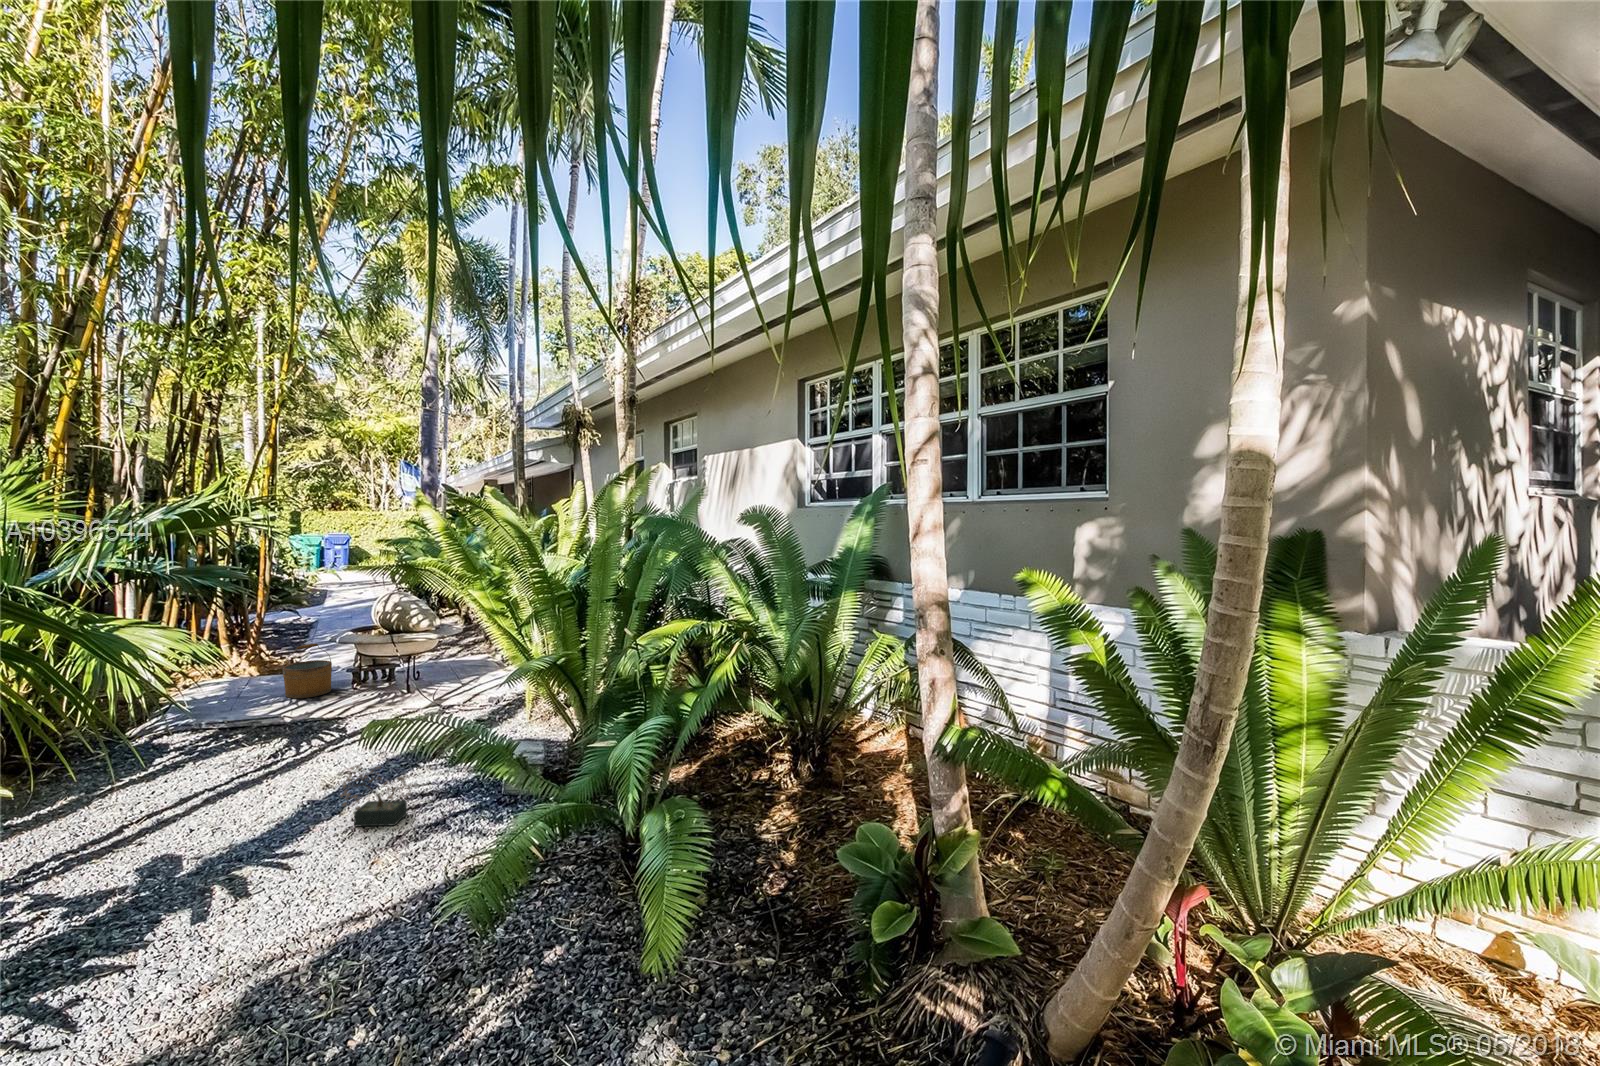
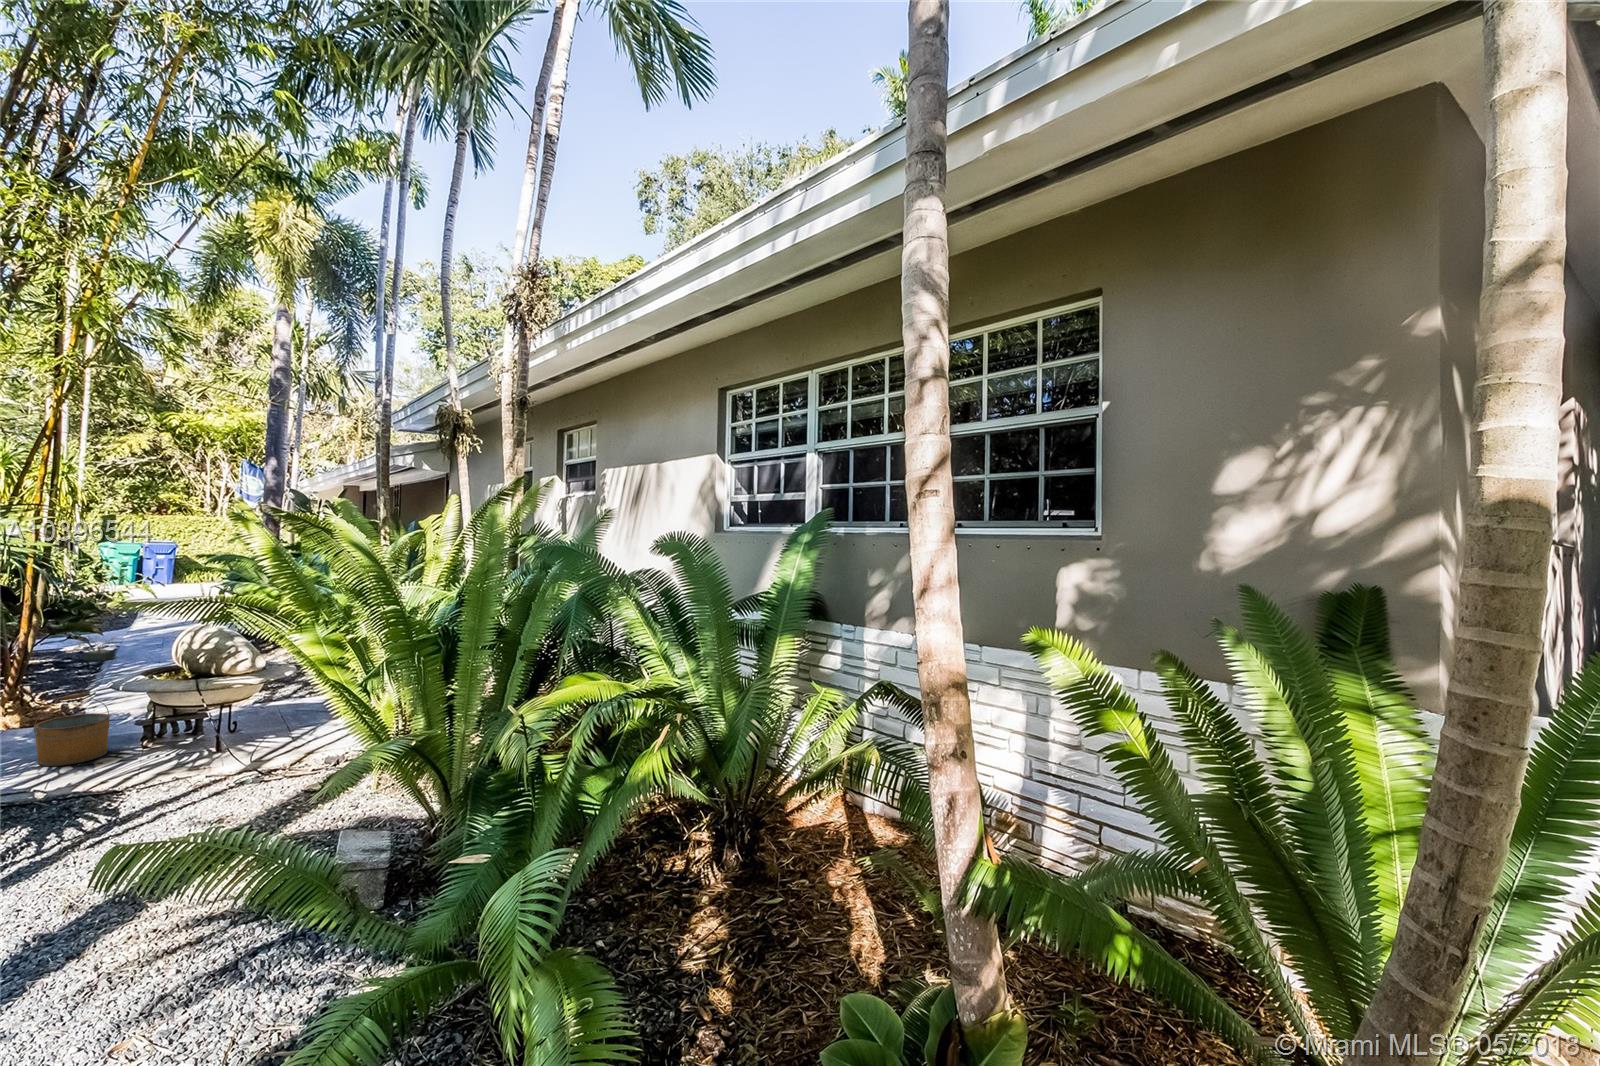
decorative plant: present [338,763,413,826] -> present [77,637,117,661]

